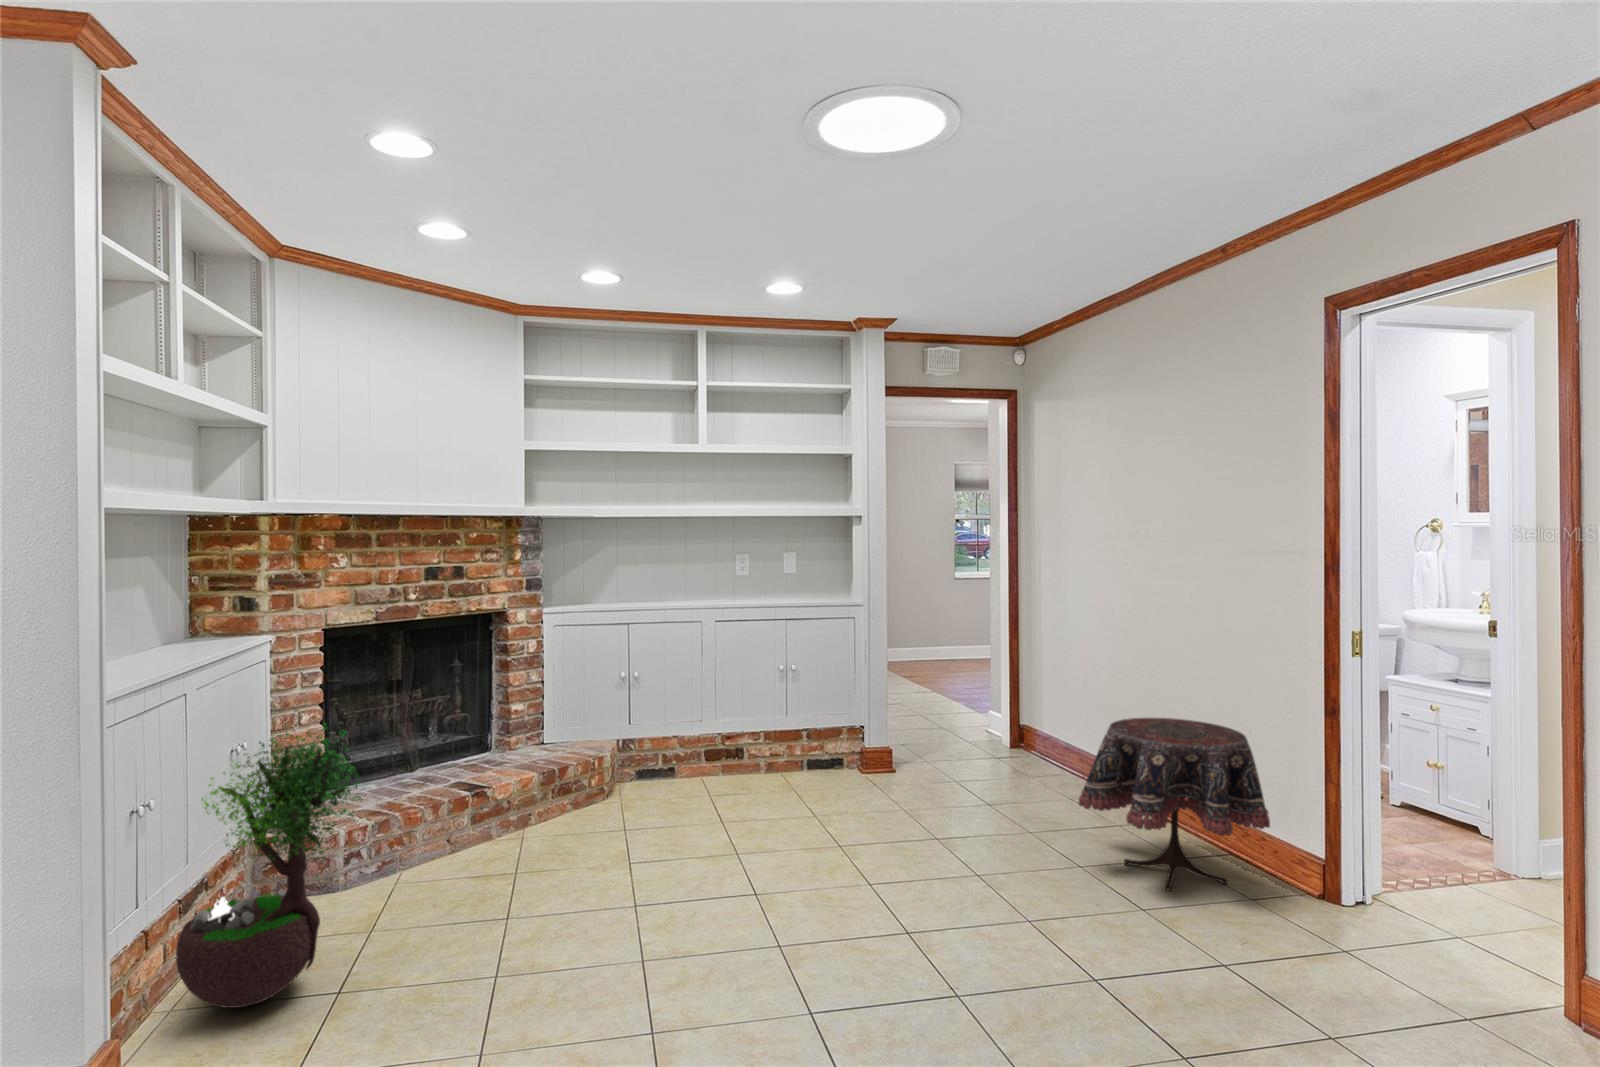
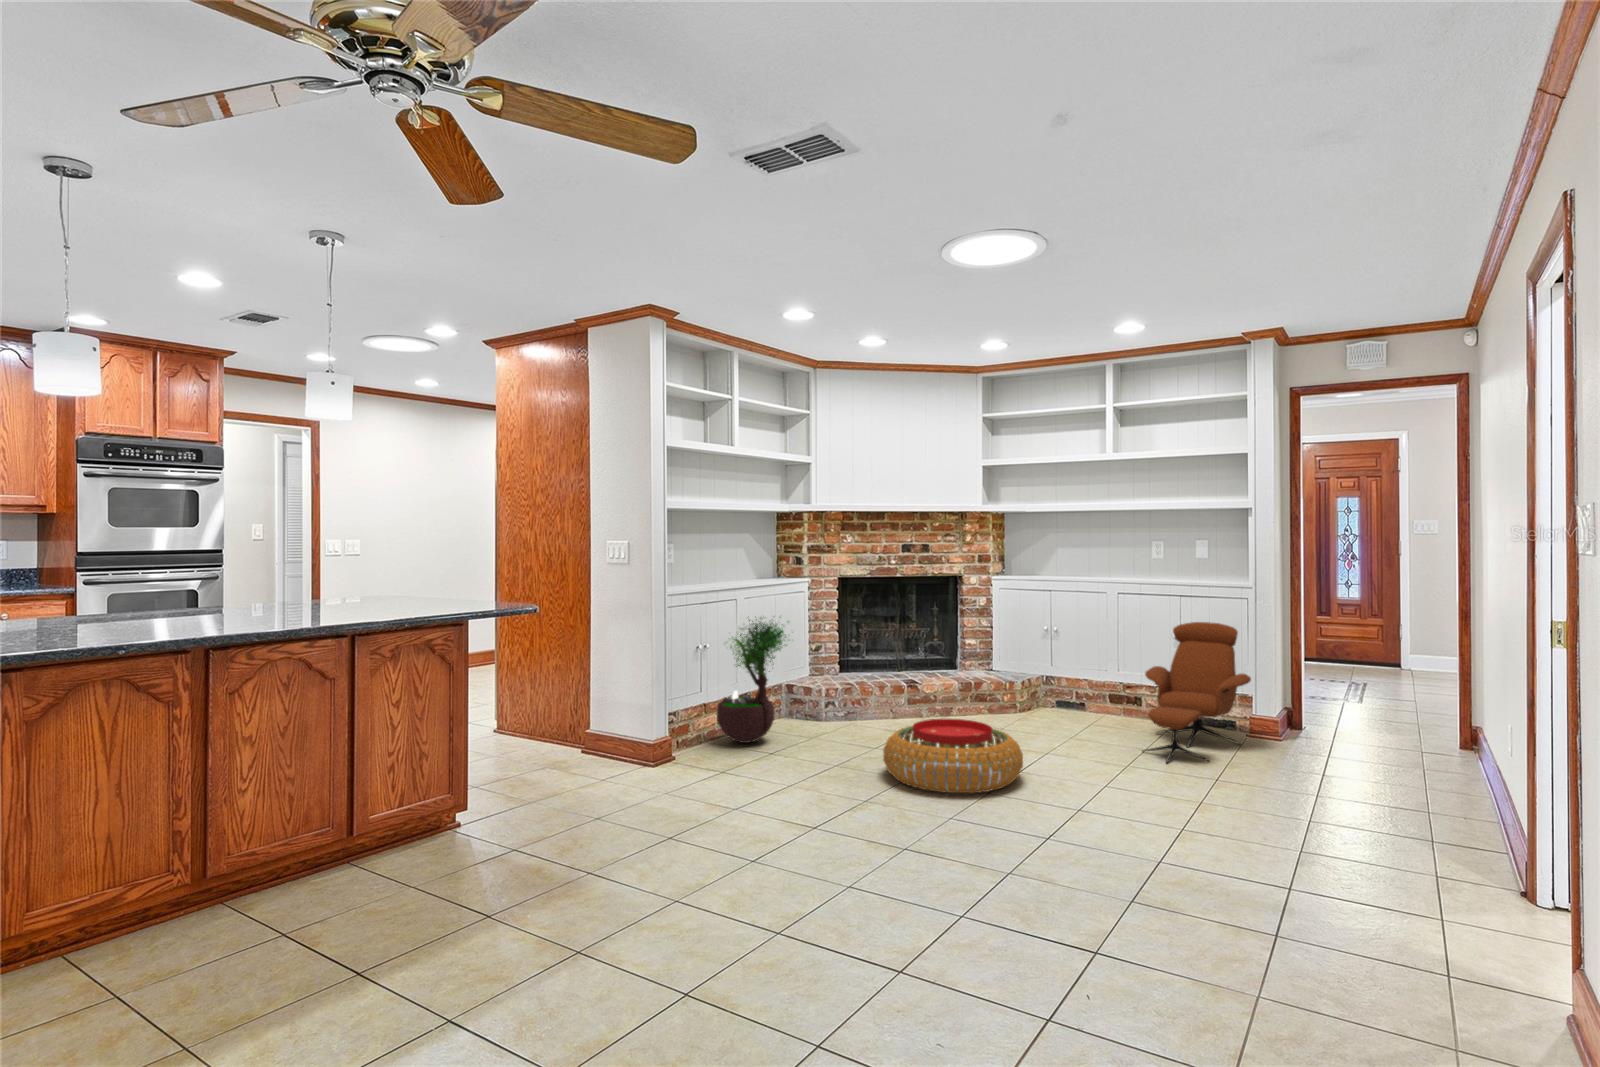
lounge chair: none [779,652,897,834] -> present [1143,622,1251,763]
side table: present [1078,718,1270,890] -> none [1297,689,1505,858]
pouf: none [600,846,819,992] -> present [883,719,1023,793]

